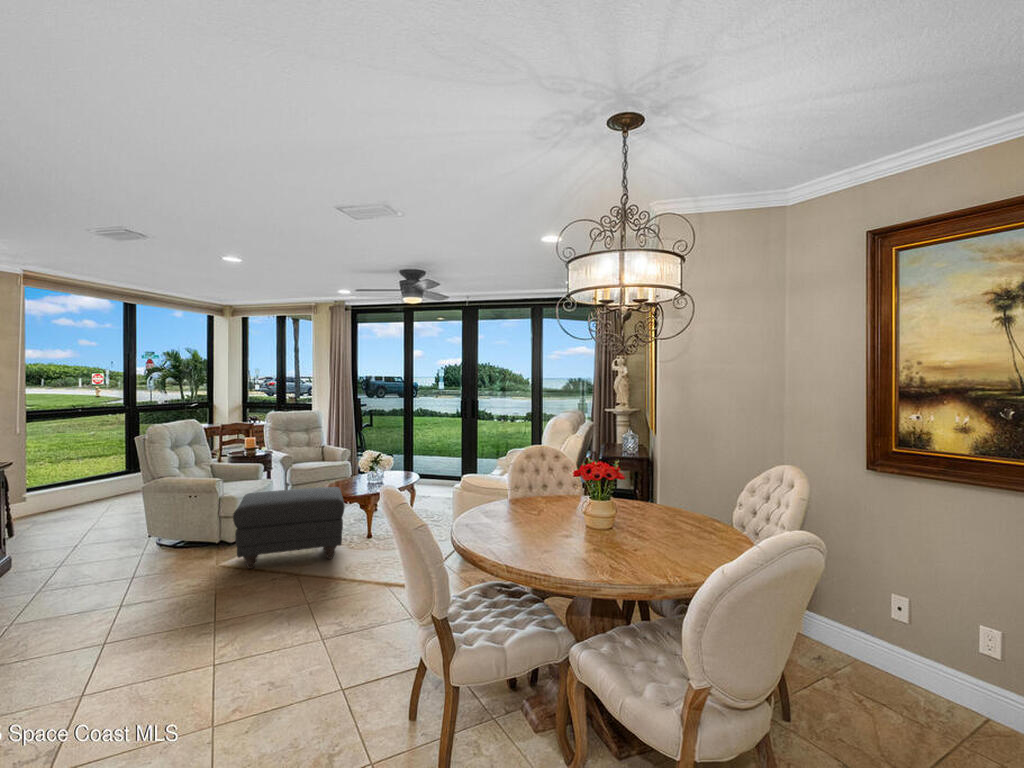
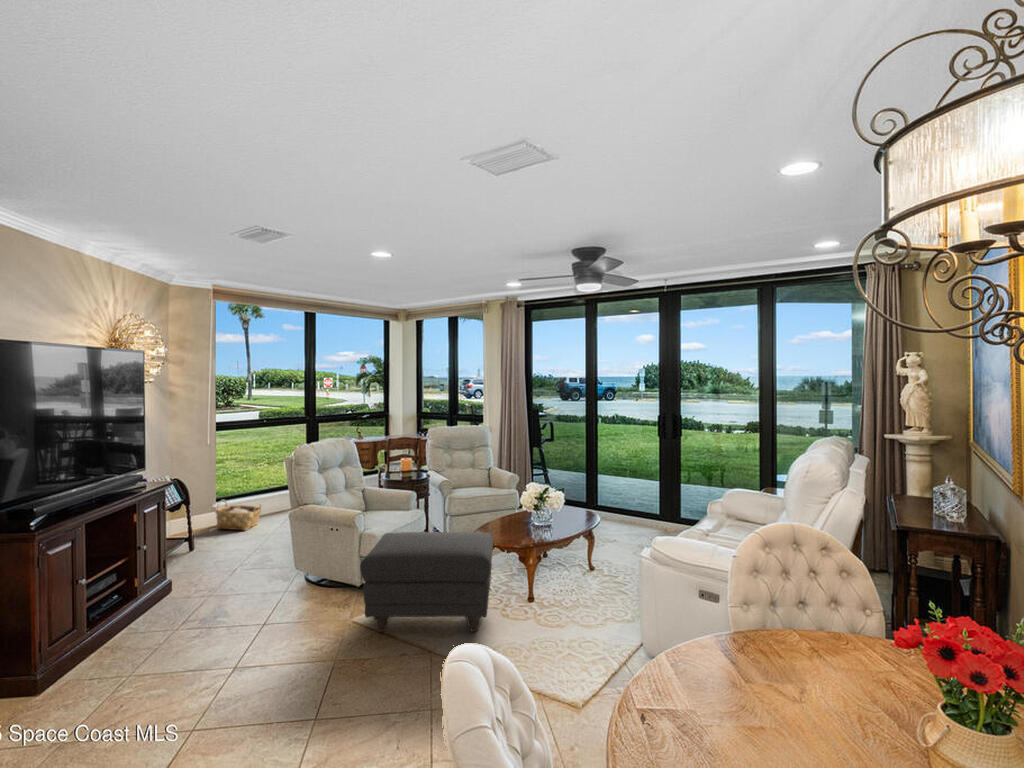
woven basket: none [28,489,84,518] -> present [216,500,261,530]

